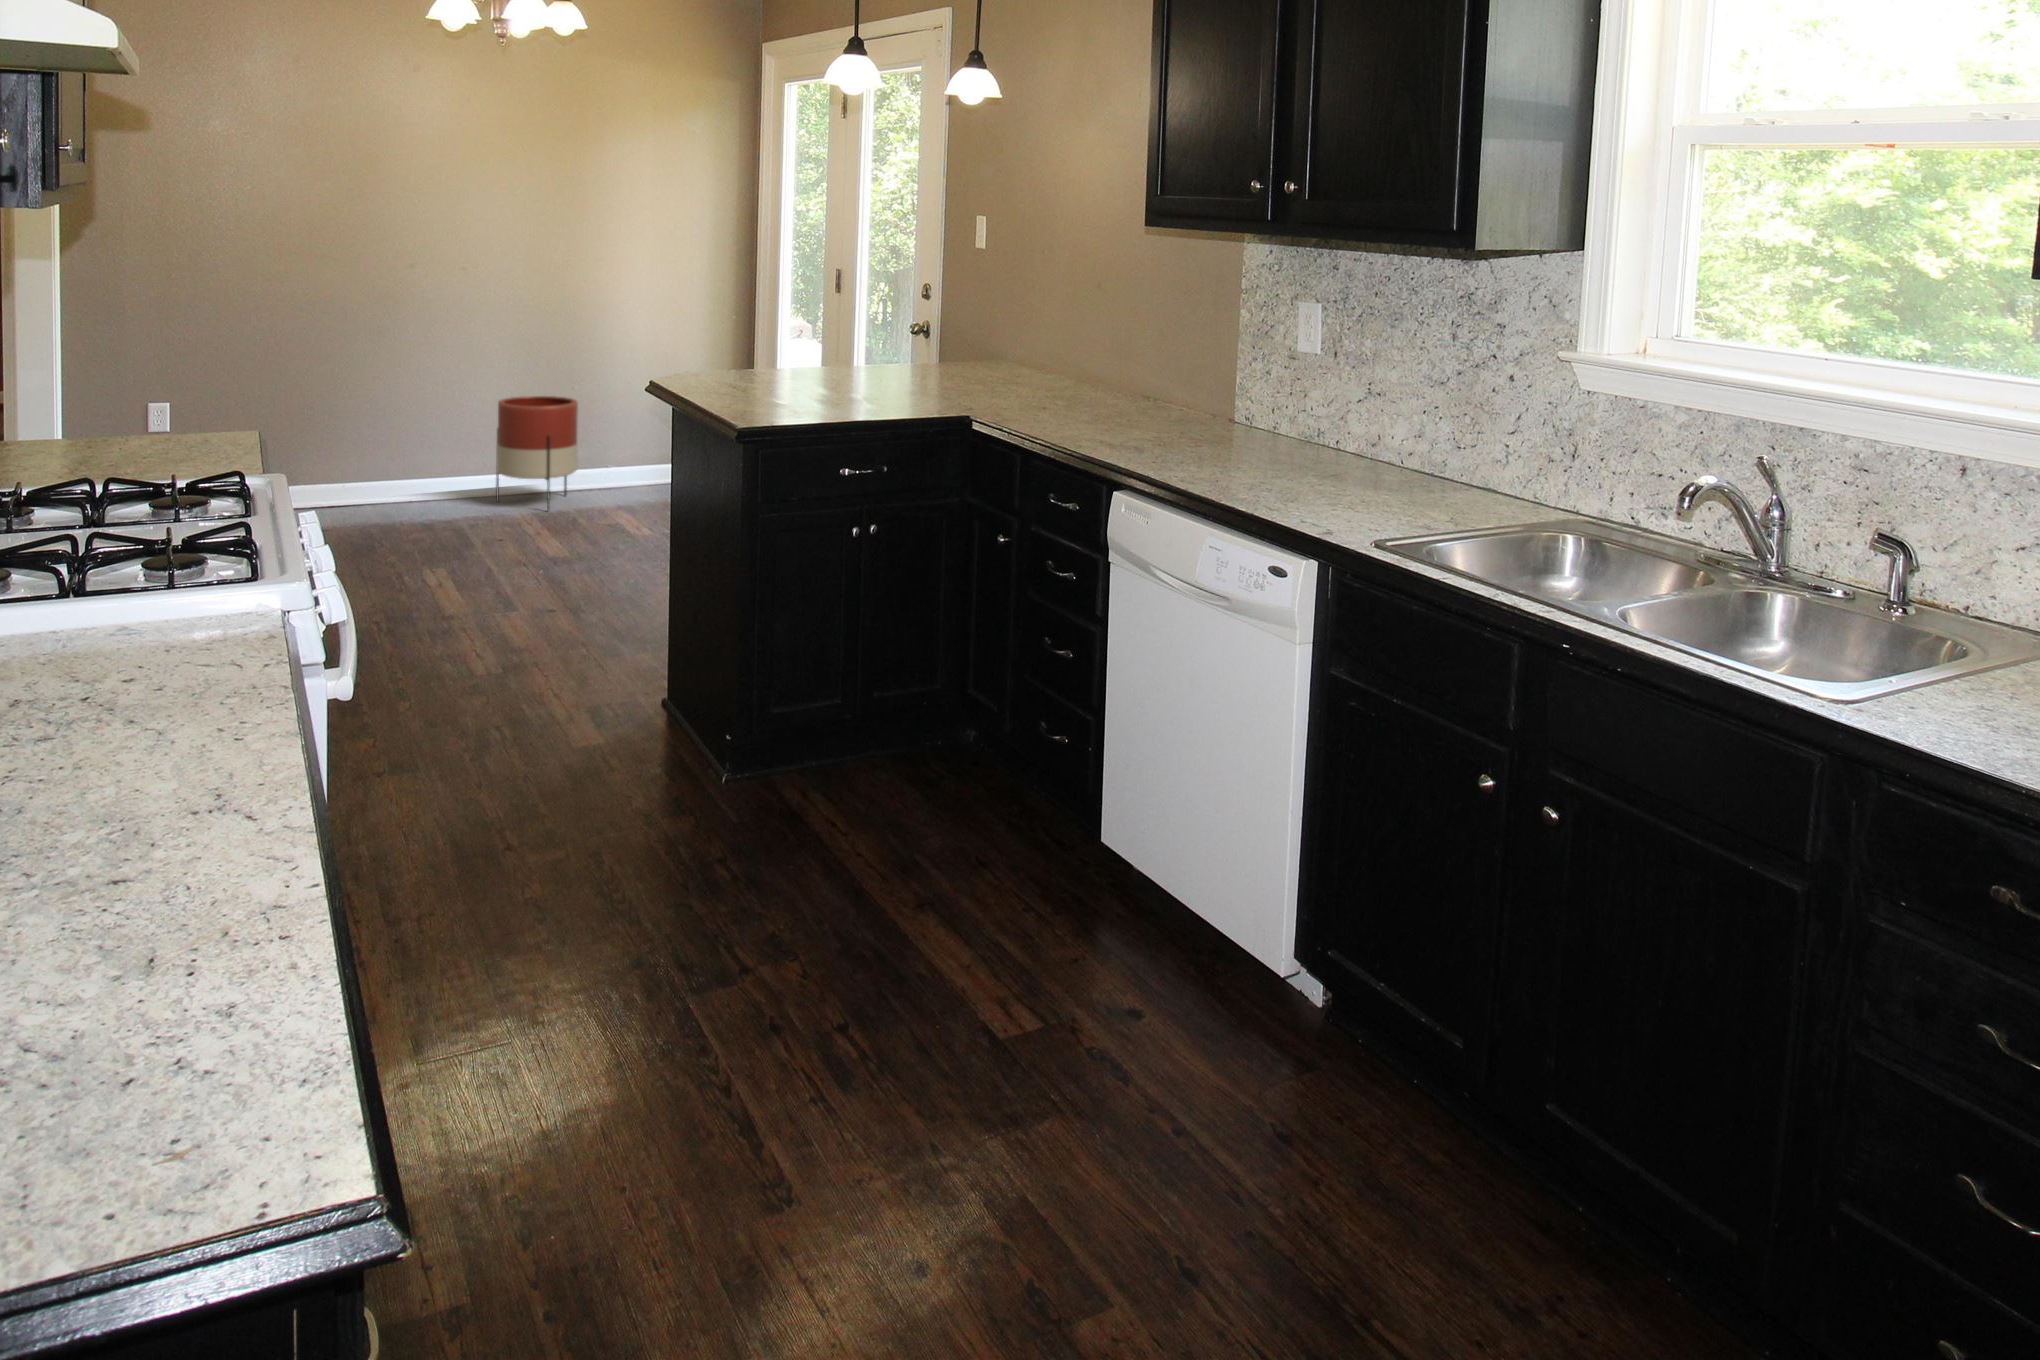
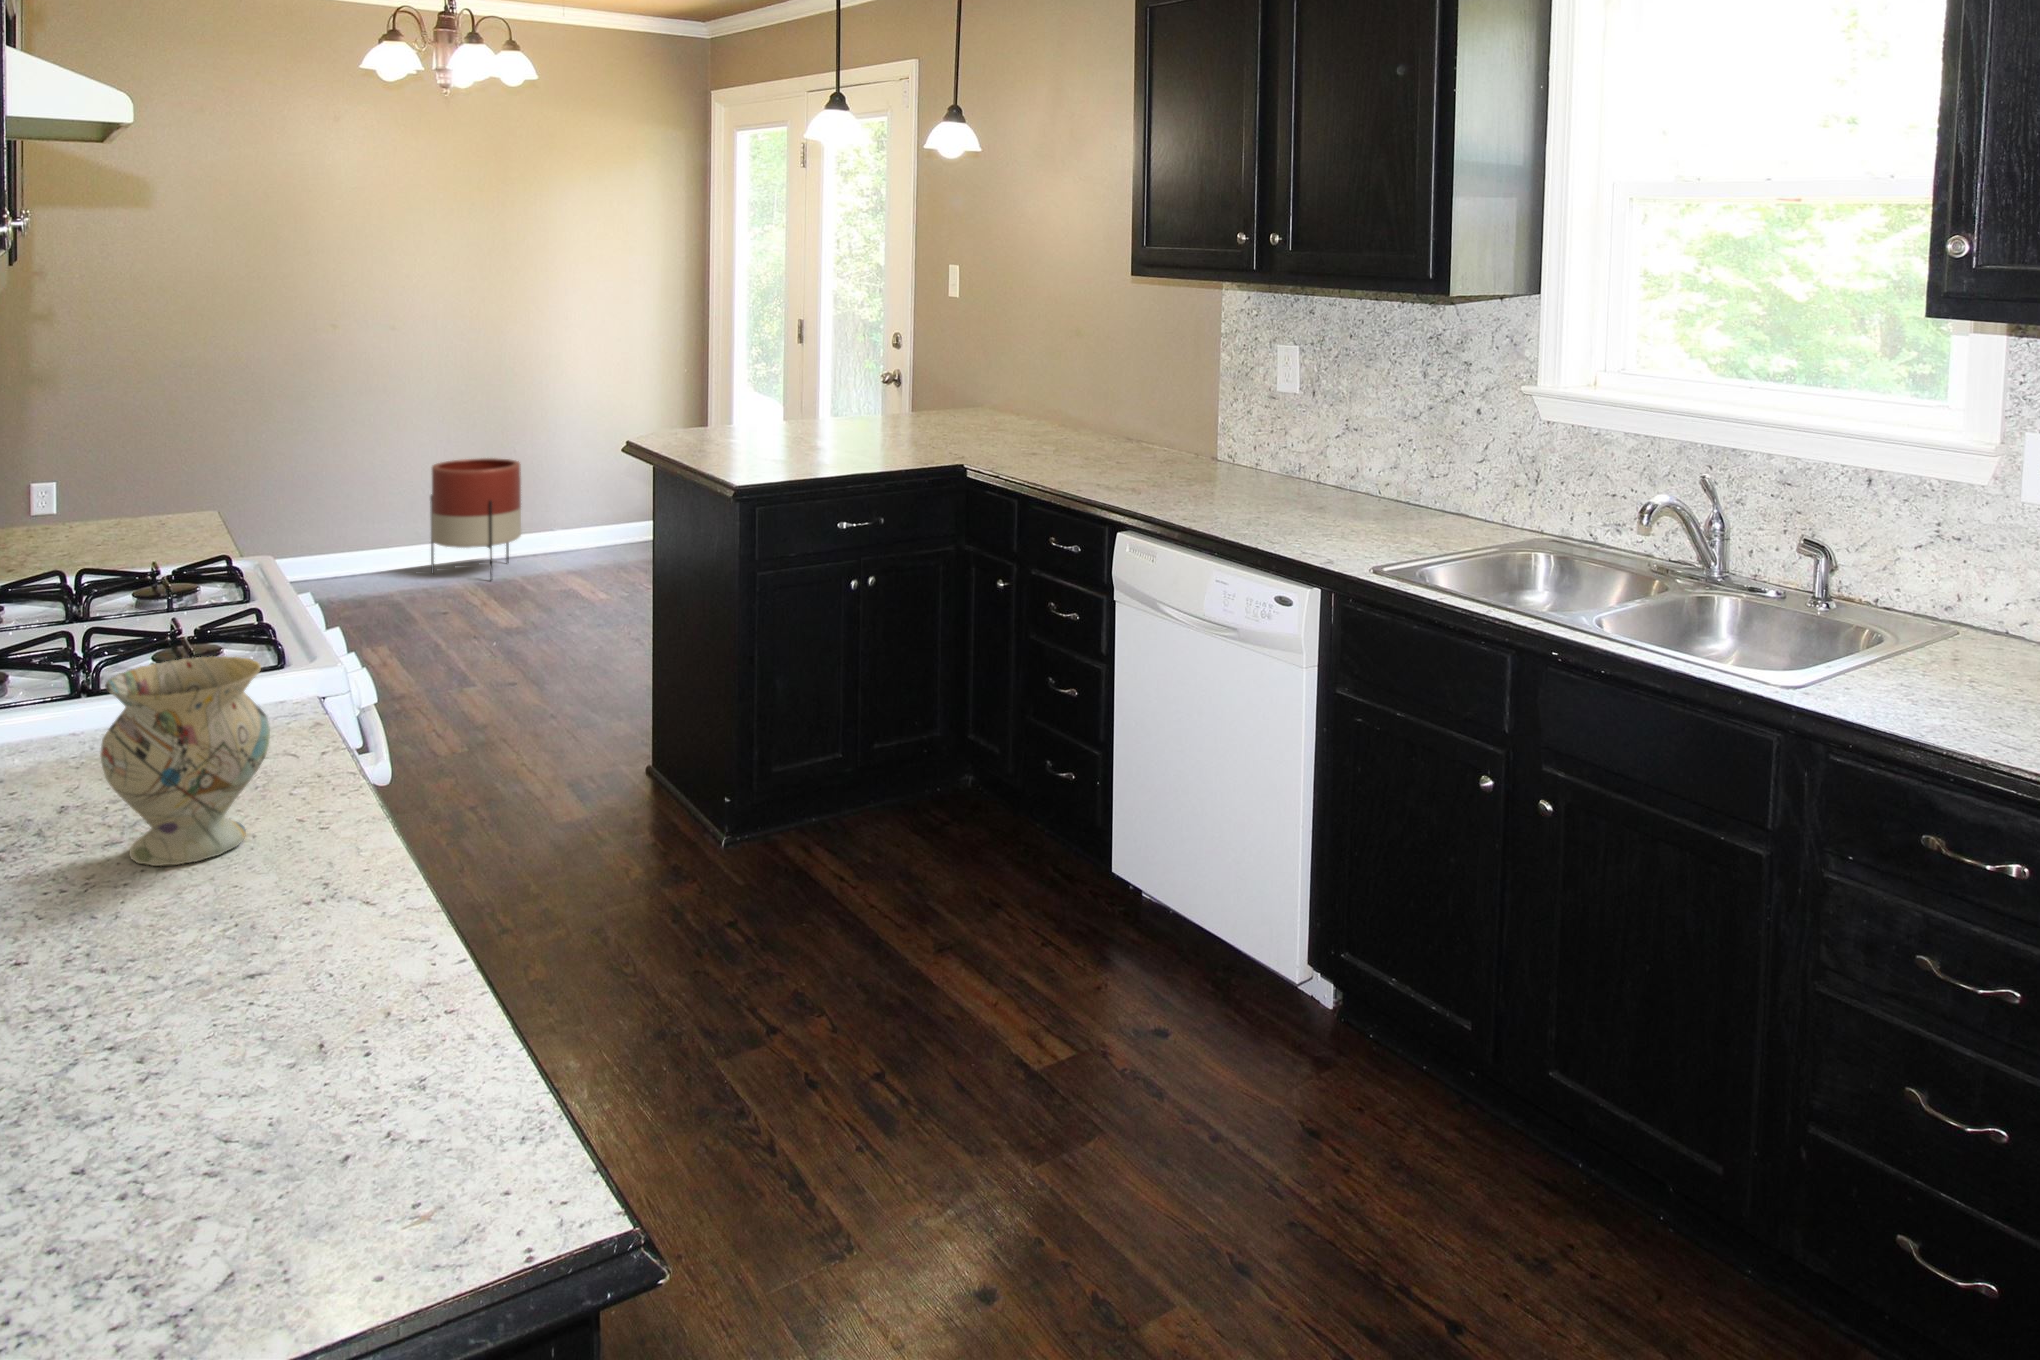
vase: none [33,560,195,761] -> present [100,656,270,866]

